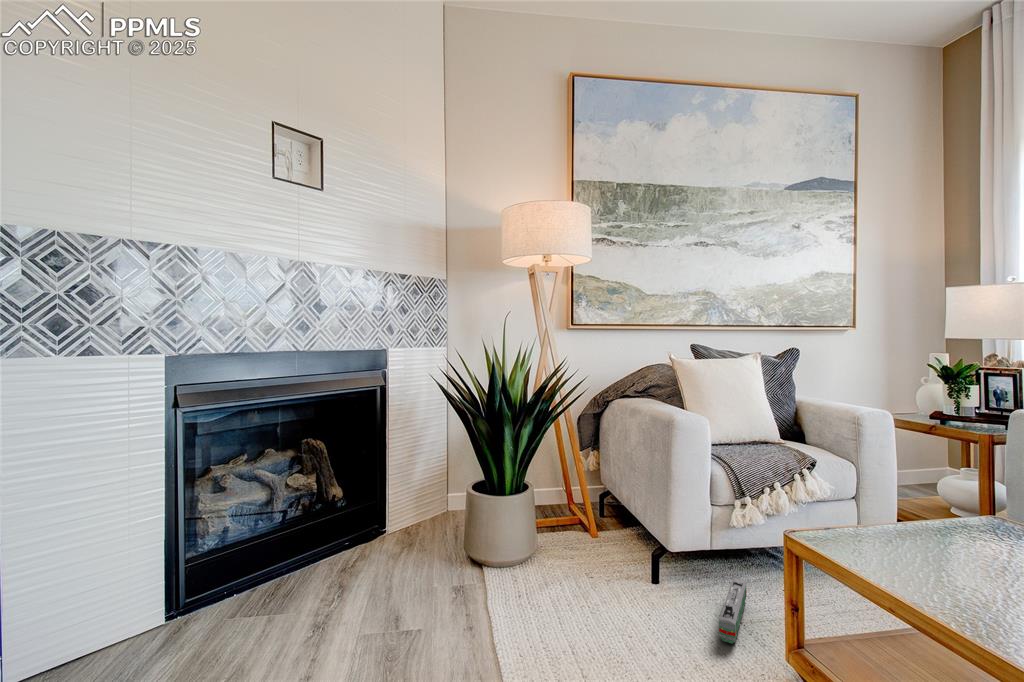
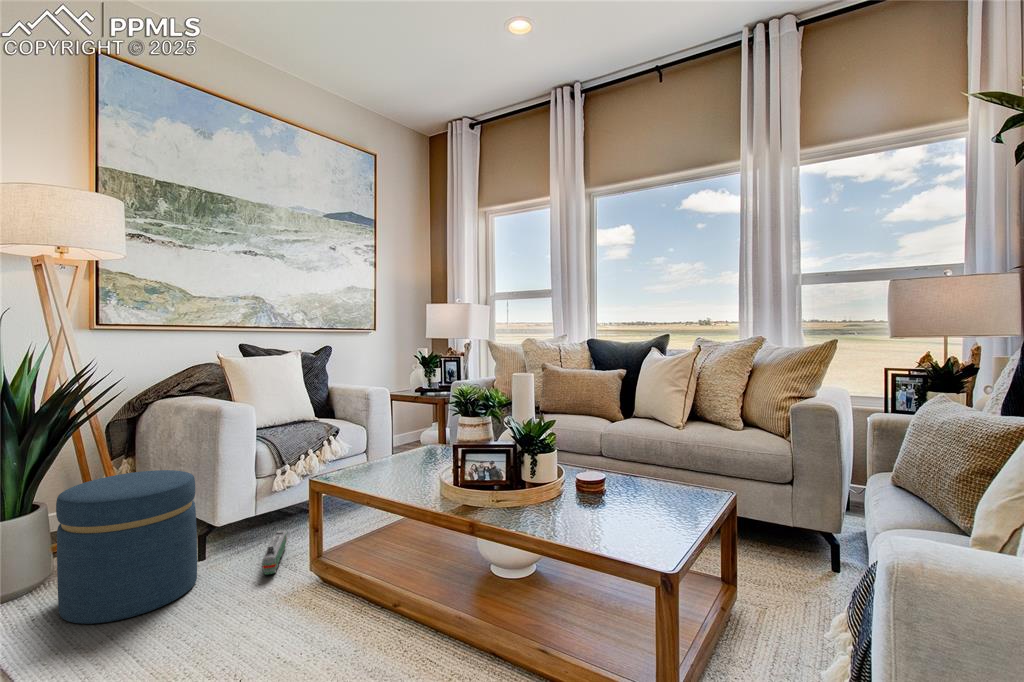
ottoman: none [530,473,646,636] -> present [56,470,197,624]

